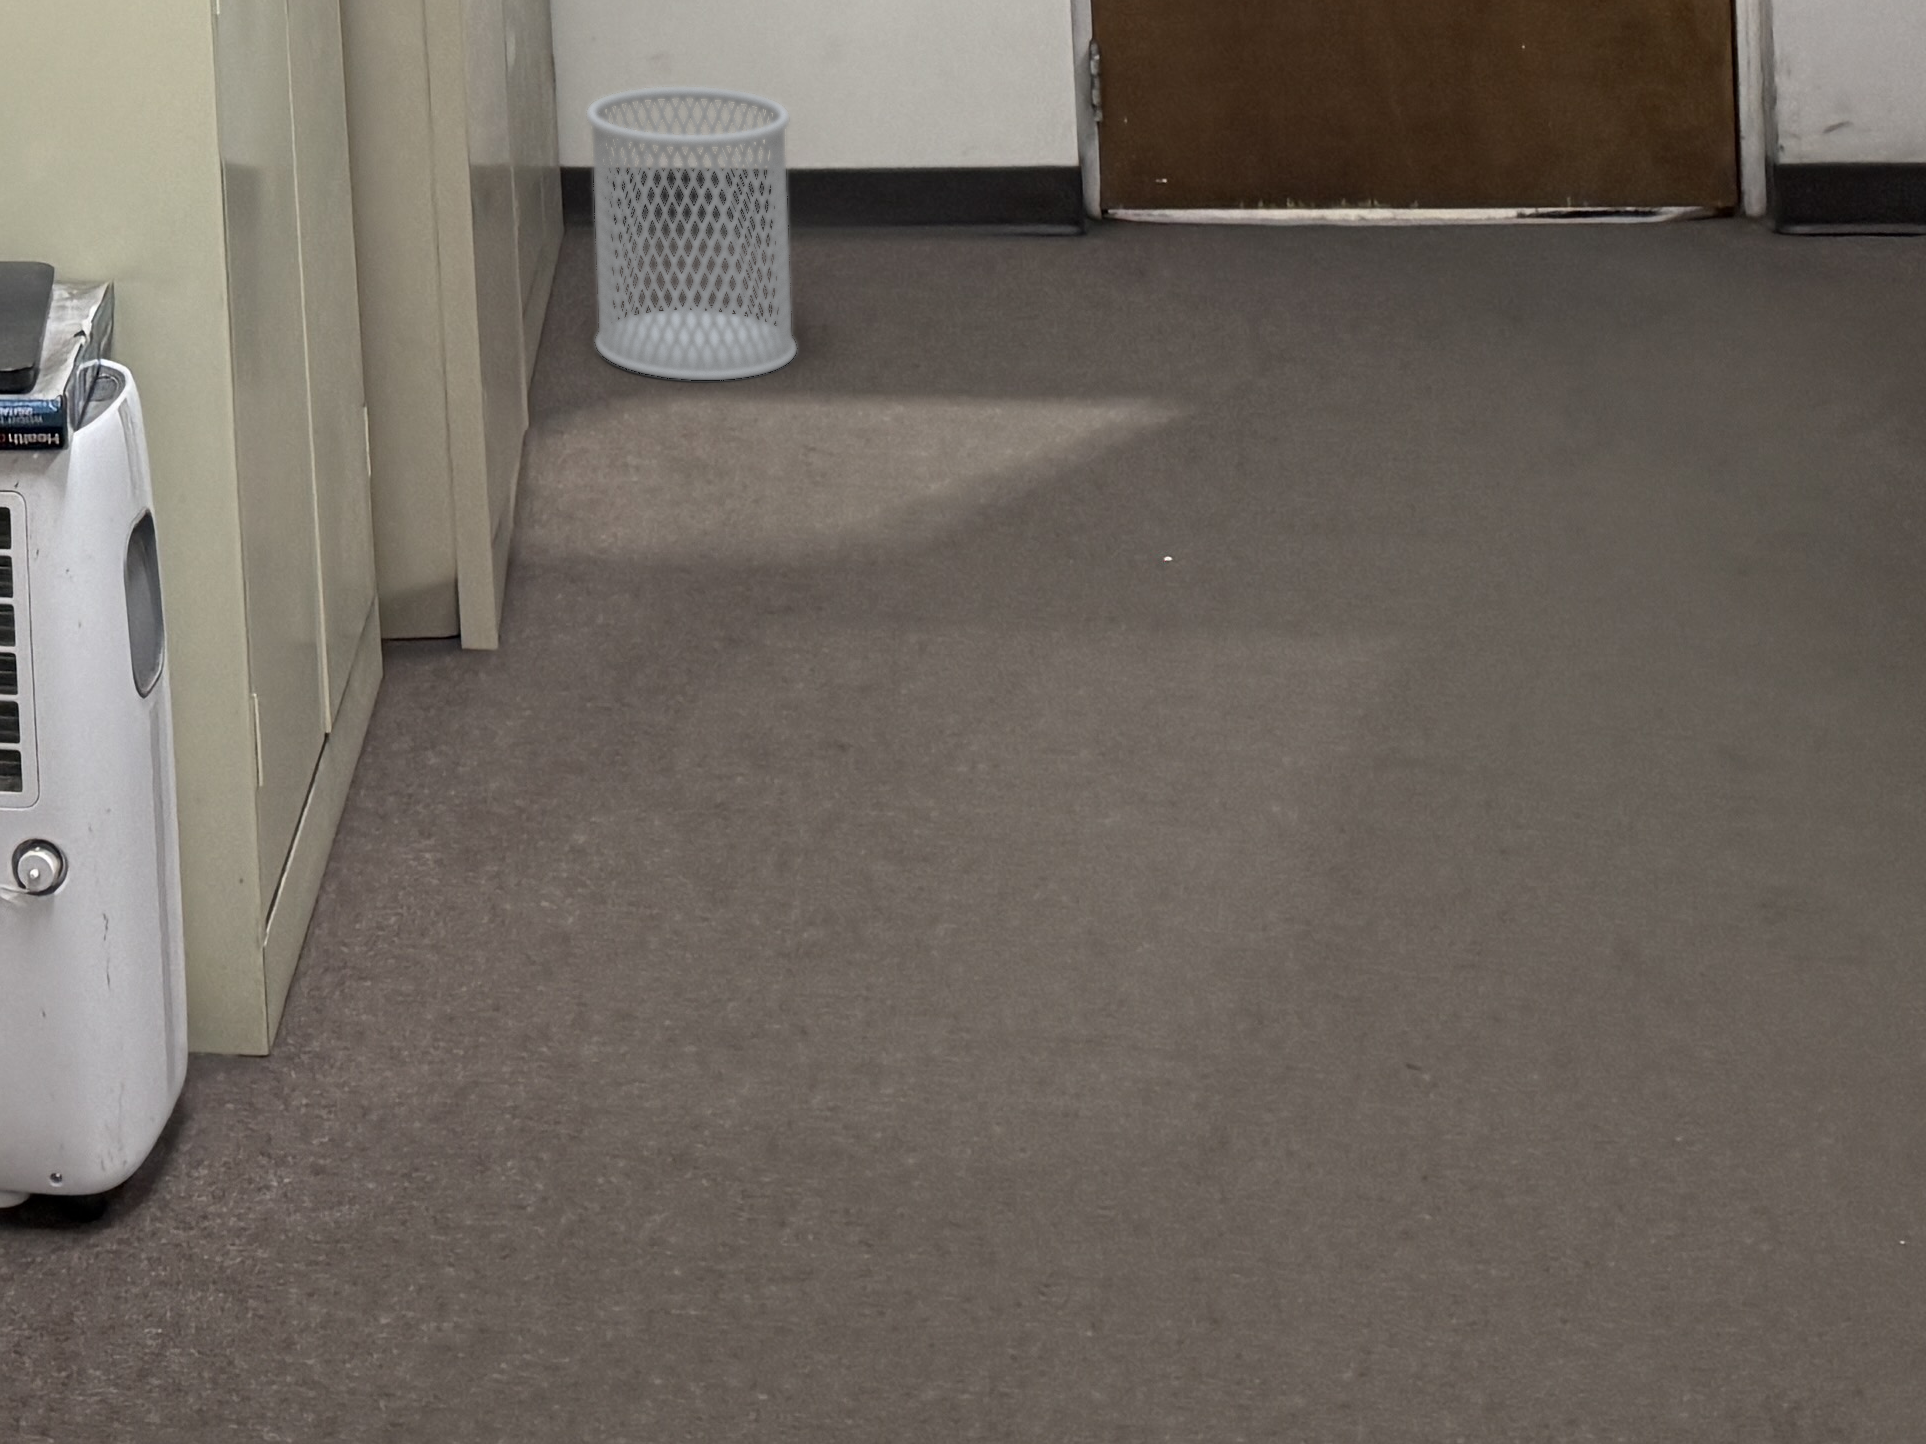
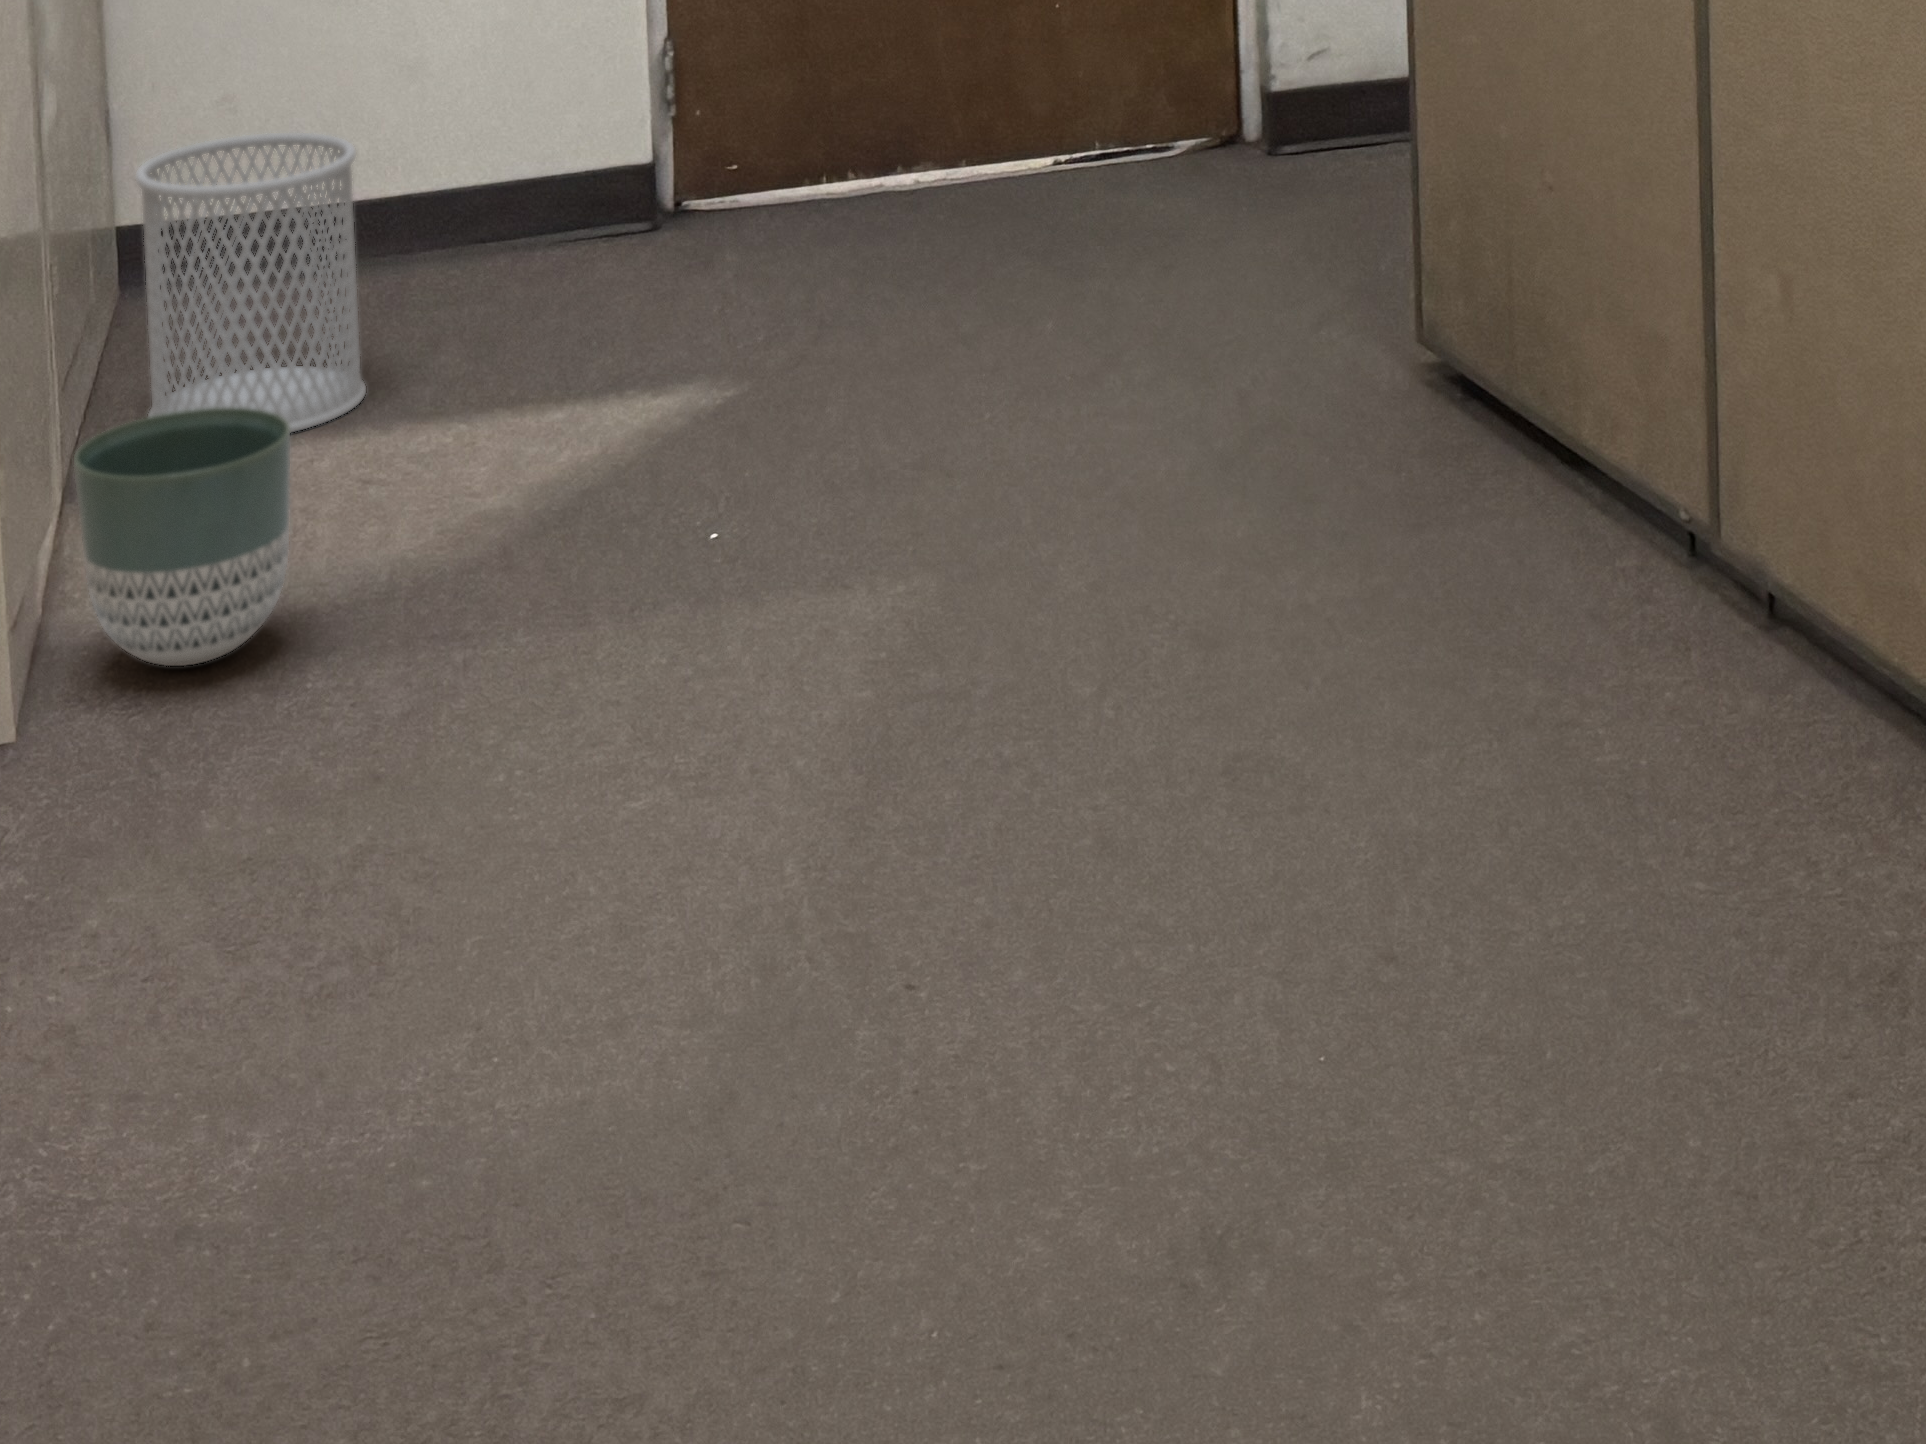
planter: none [544,352,741,598] -> present [74,408,290,666]

